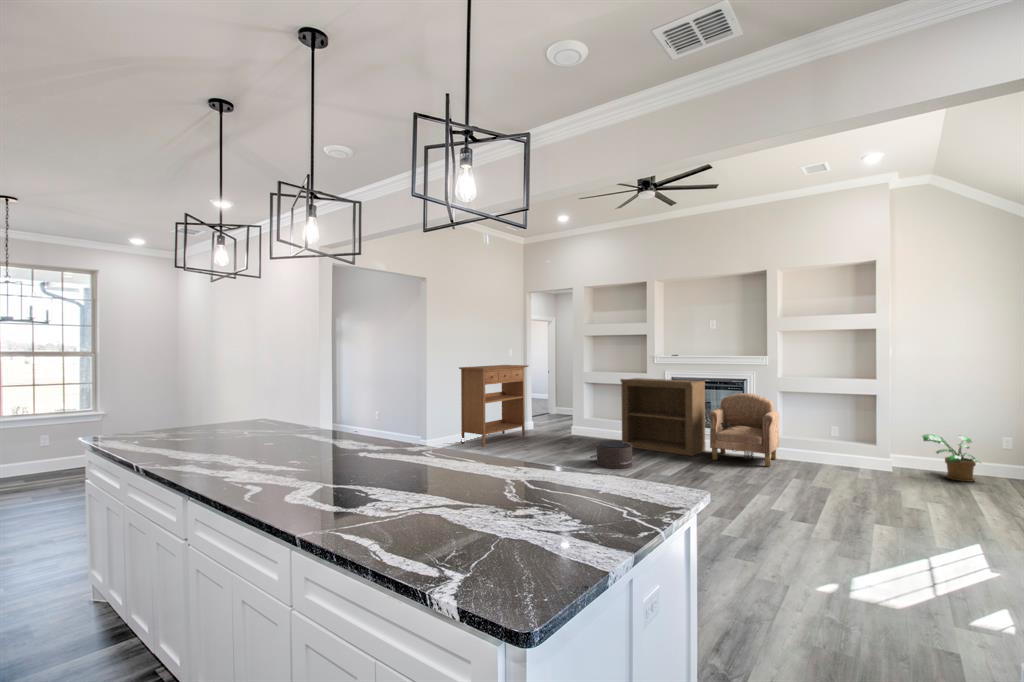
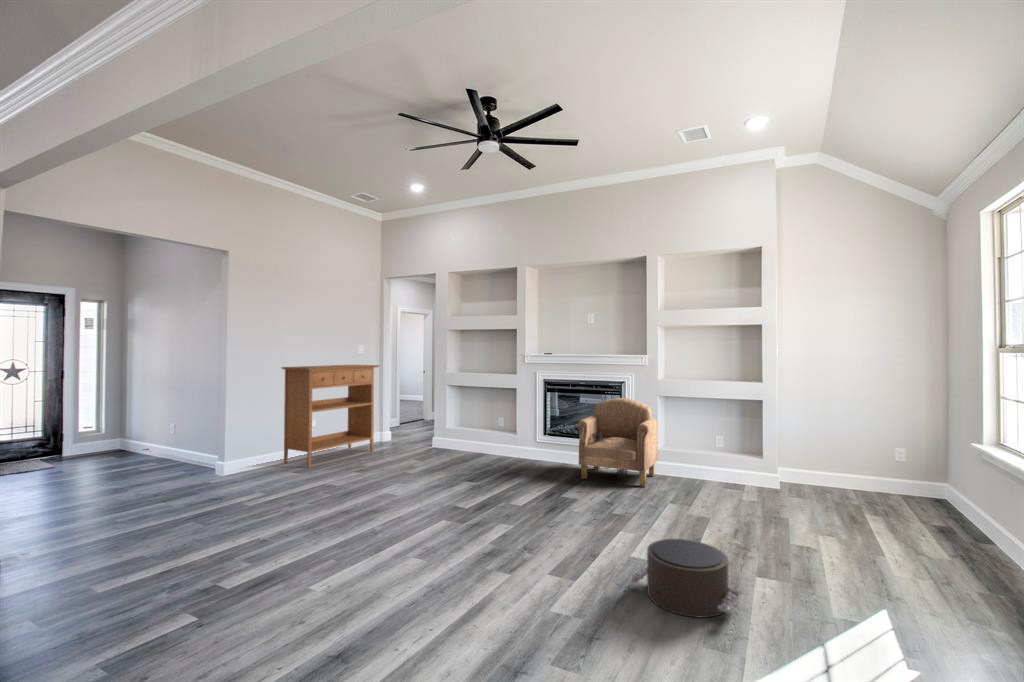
bookshelf: present [620,378,706,456] -> none [482,381,578,474]
potted plant: present [923,434,979,482] -> none [811,446,874,501]
pouf: present [590,442,635,469] -> present [631,539,739,618]

